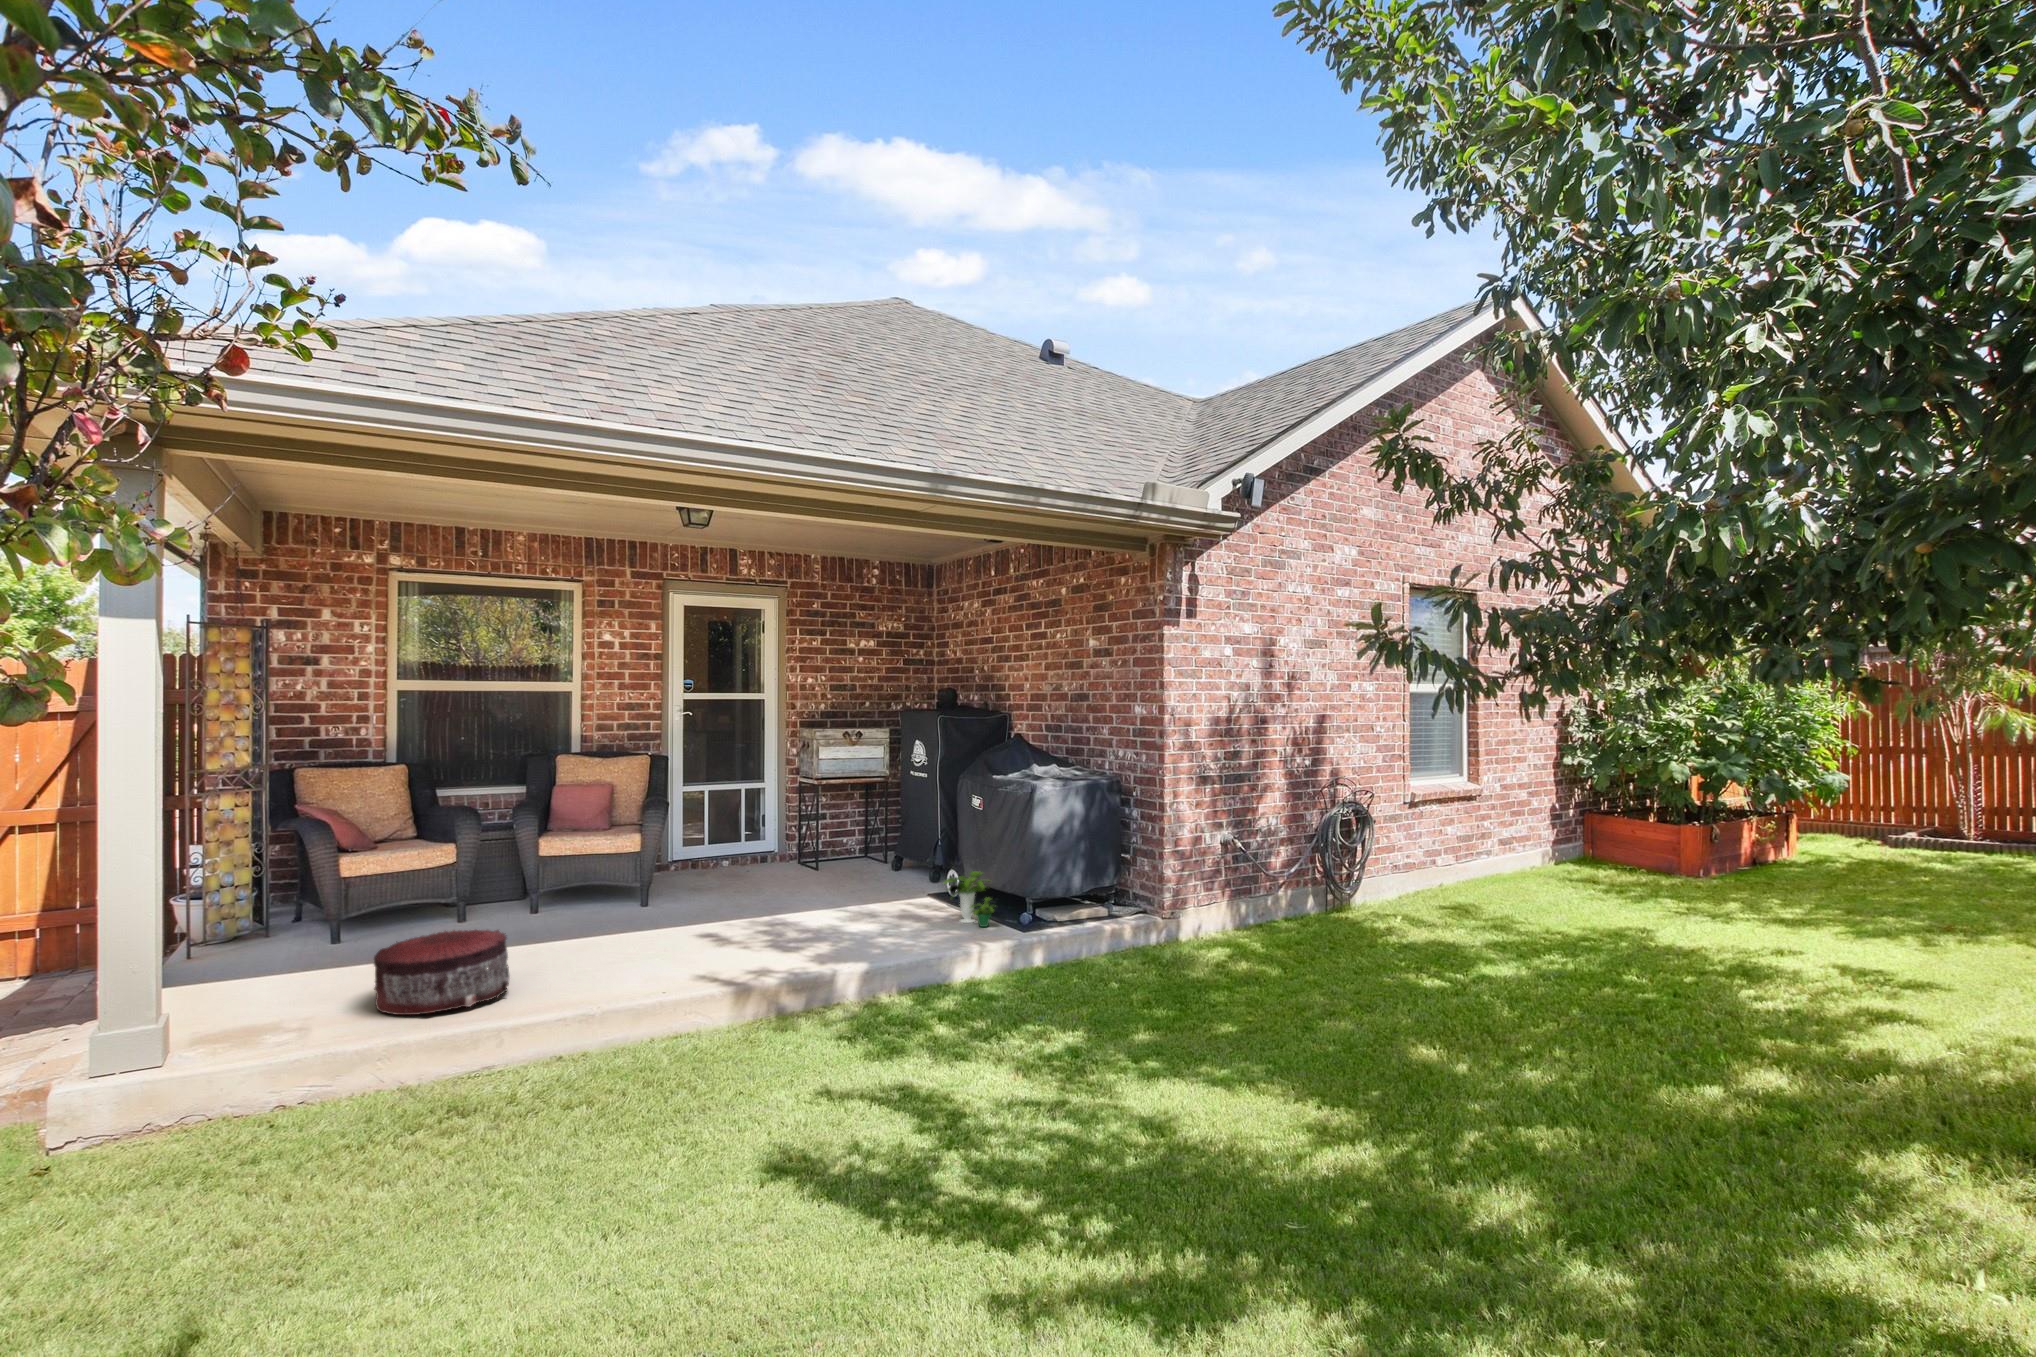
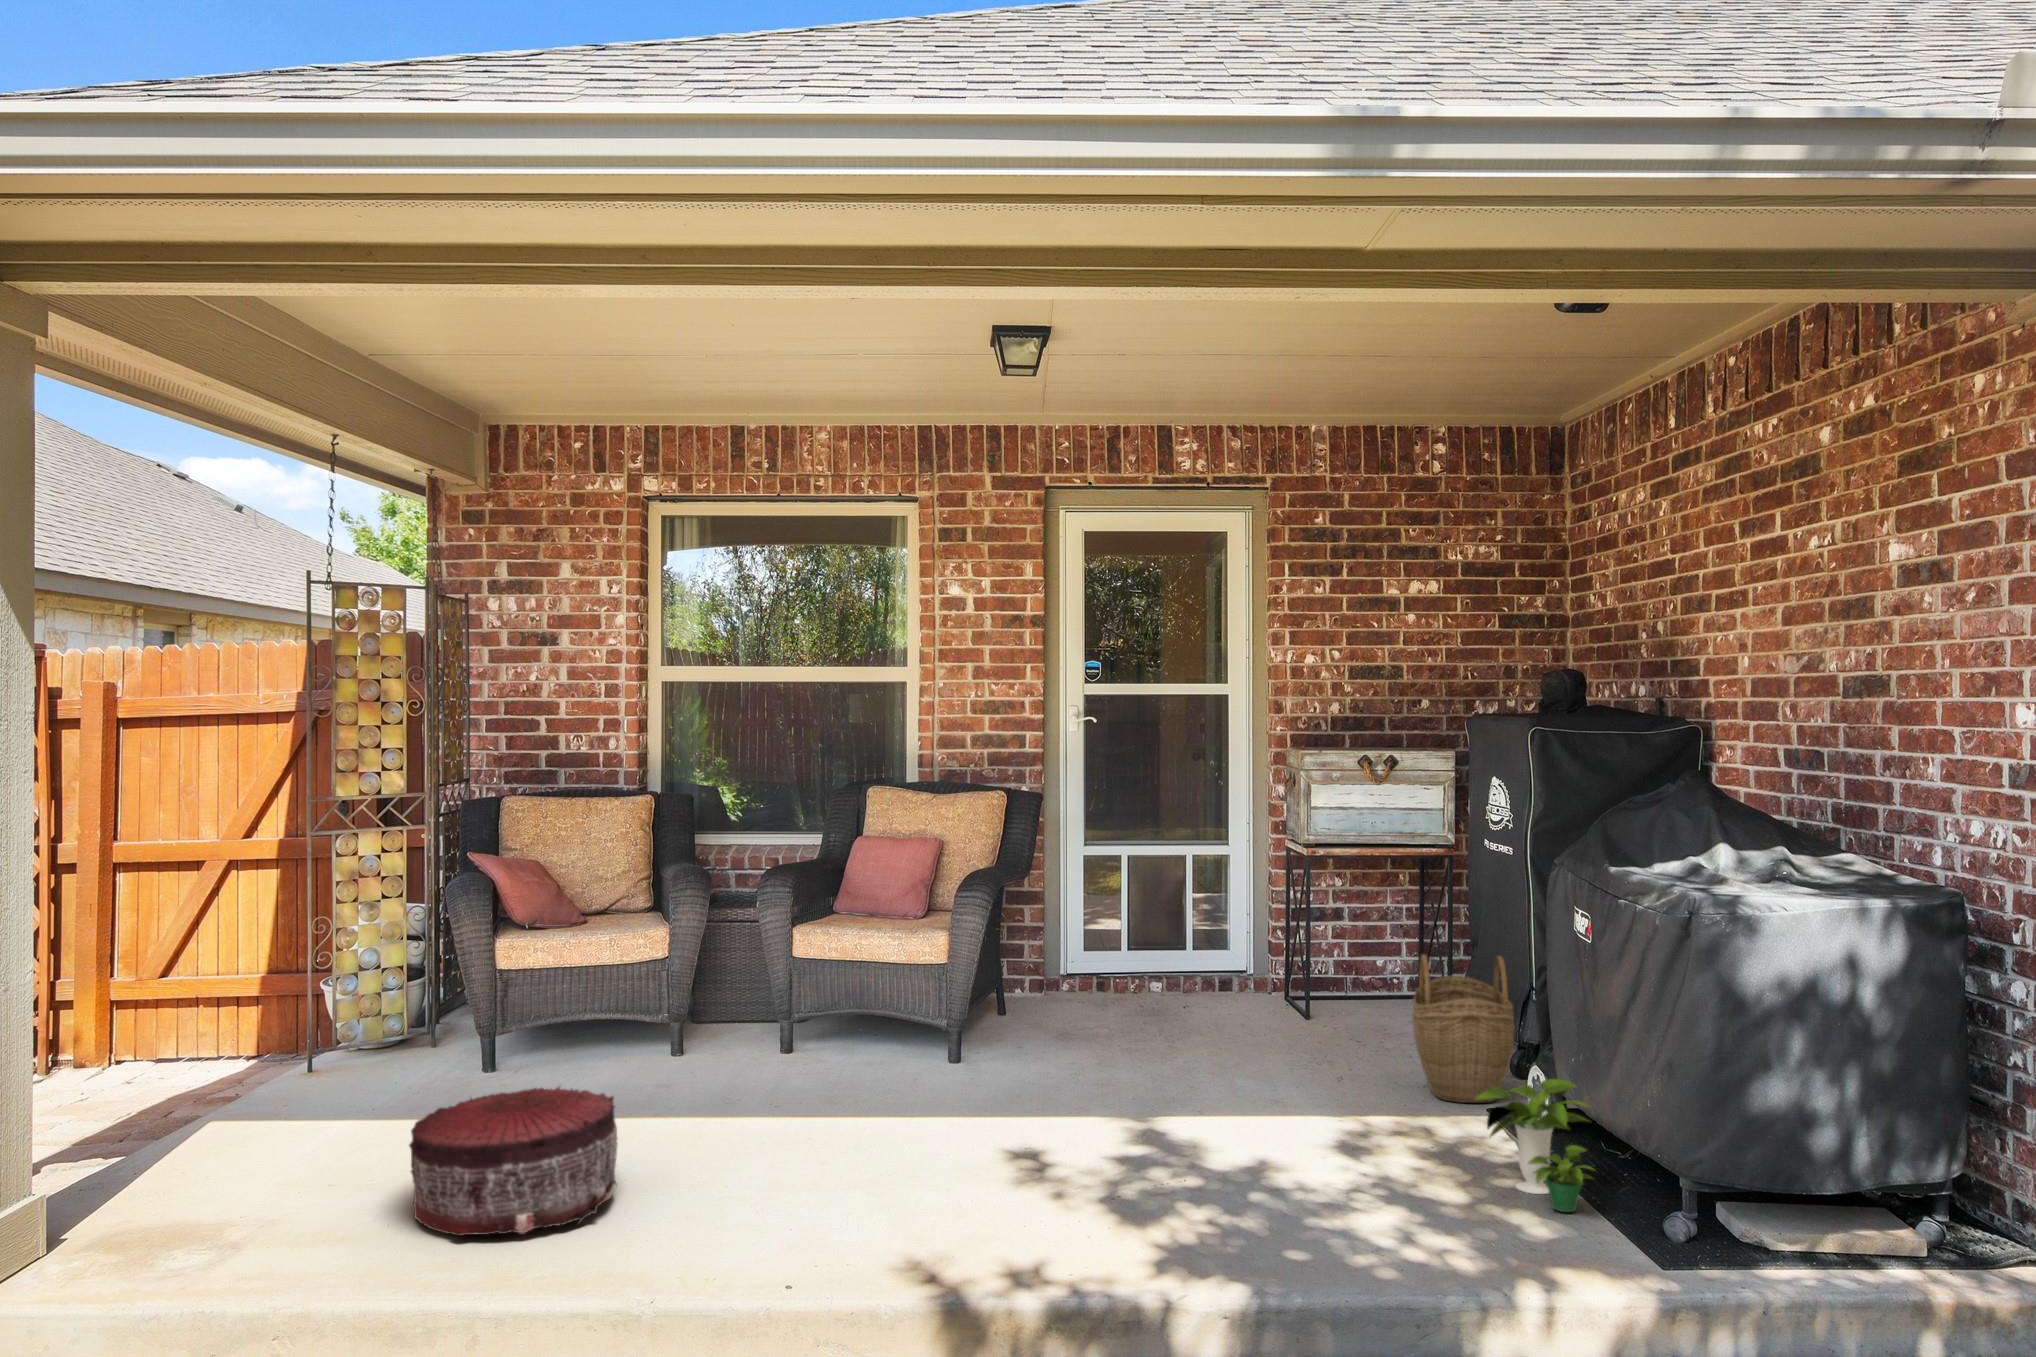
woven basket: none [889,824,939,895] -> present [1413,954,1515,1103]

